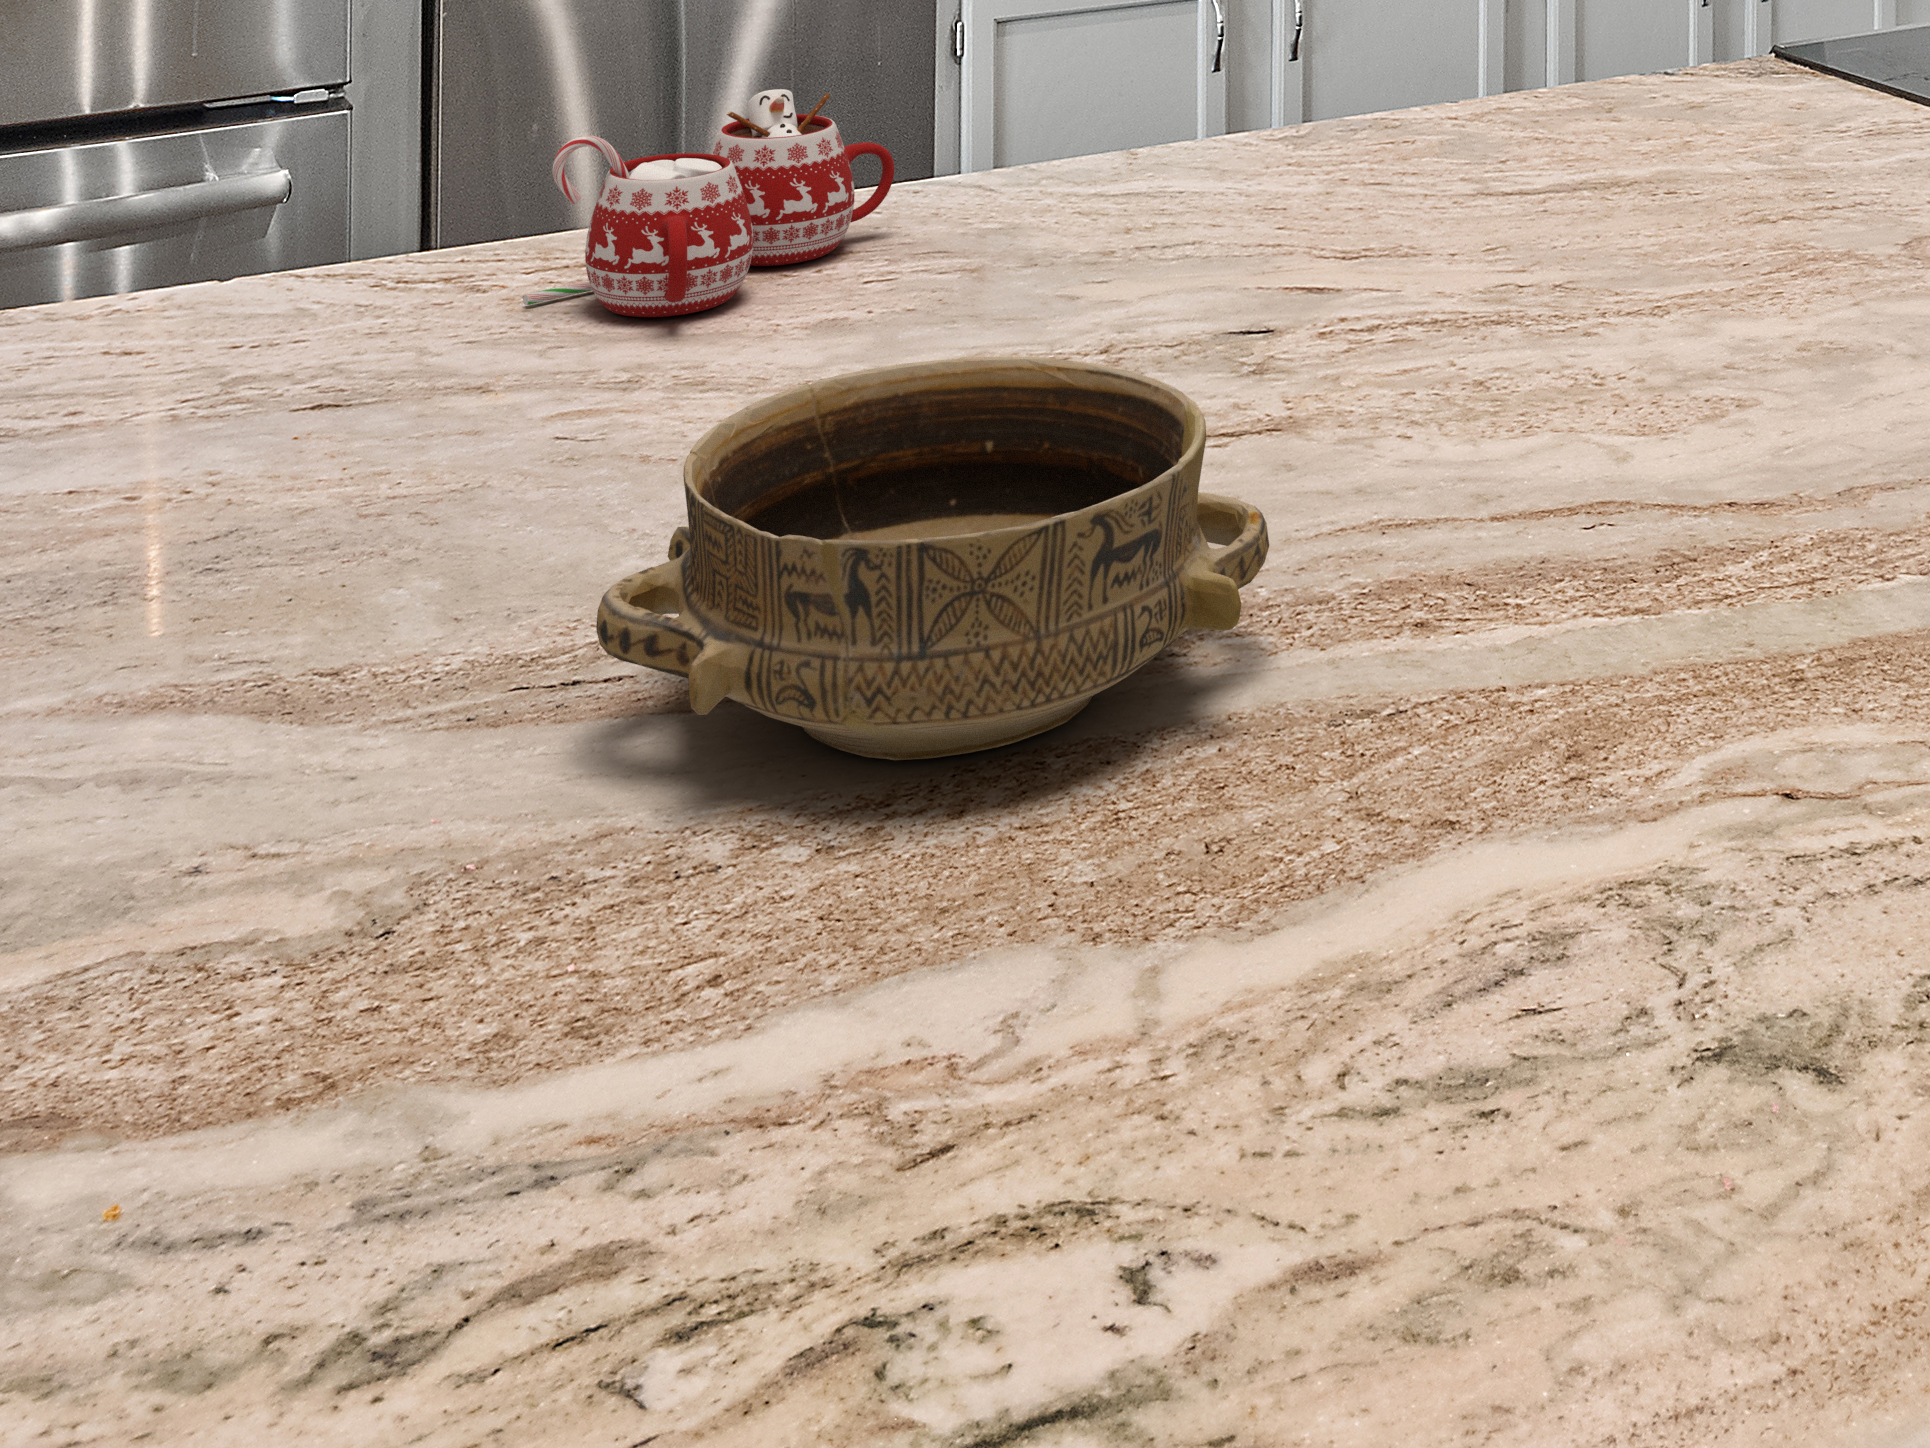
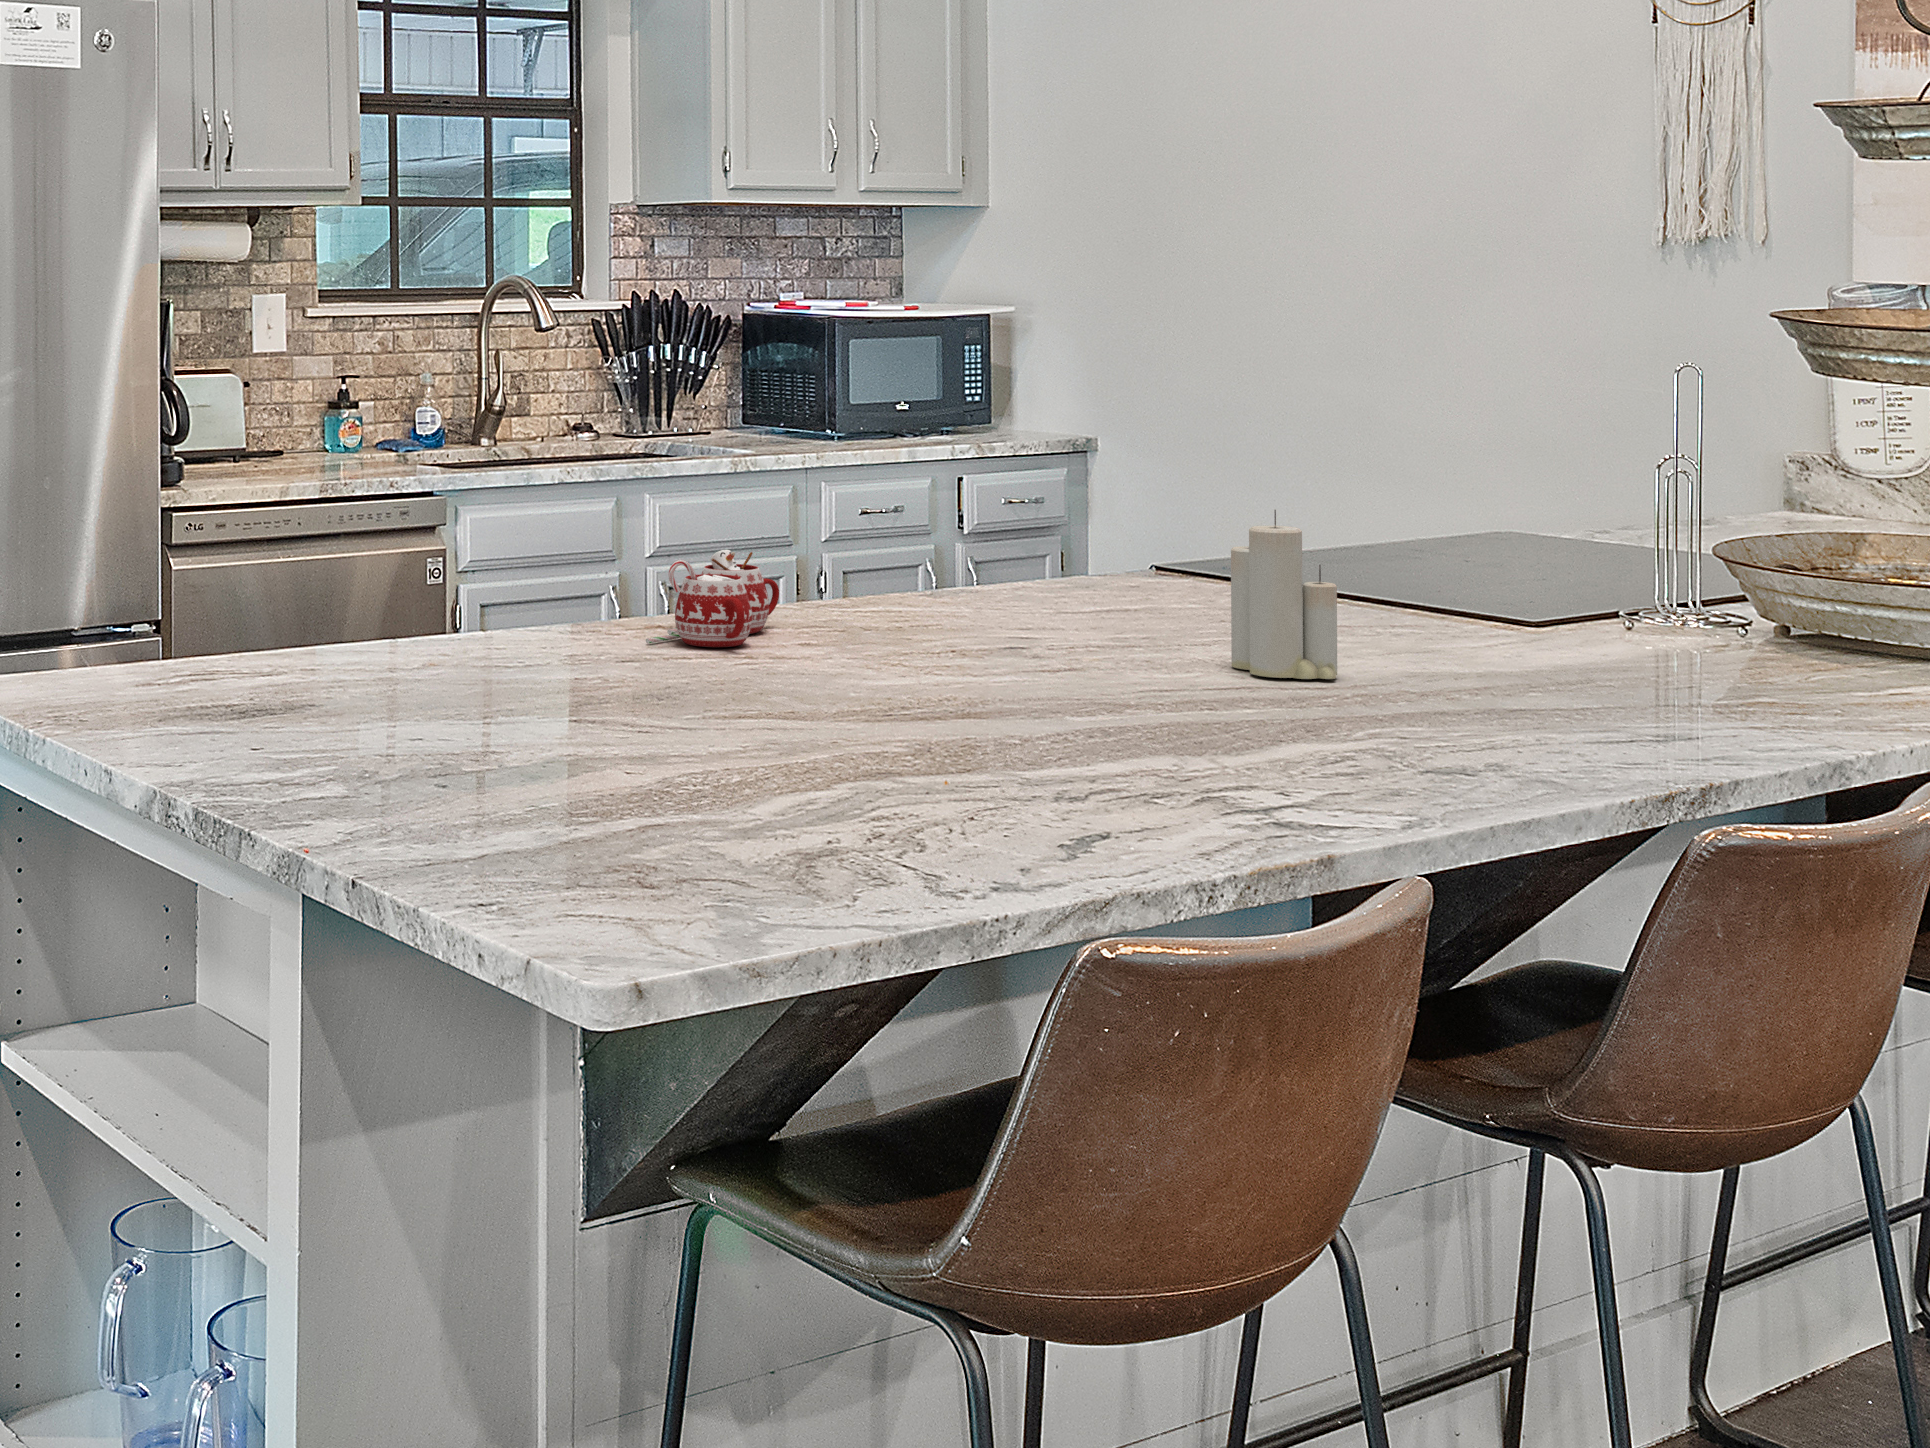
candle: none [1675,51,1868,417] -> present [1231,510,1337,679]
ceramic bowl: present [596,357,1269,760] -> none [914,613,1167,741]

